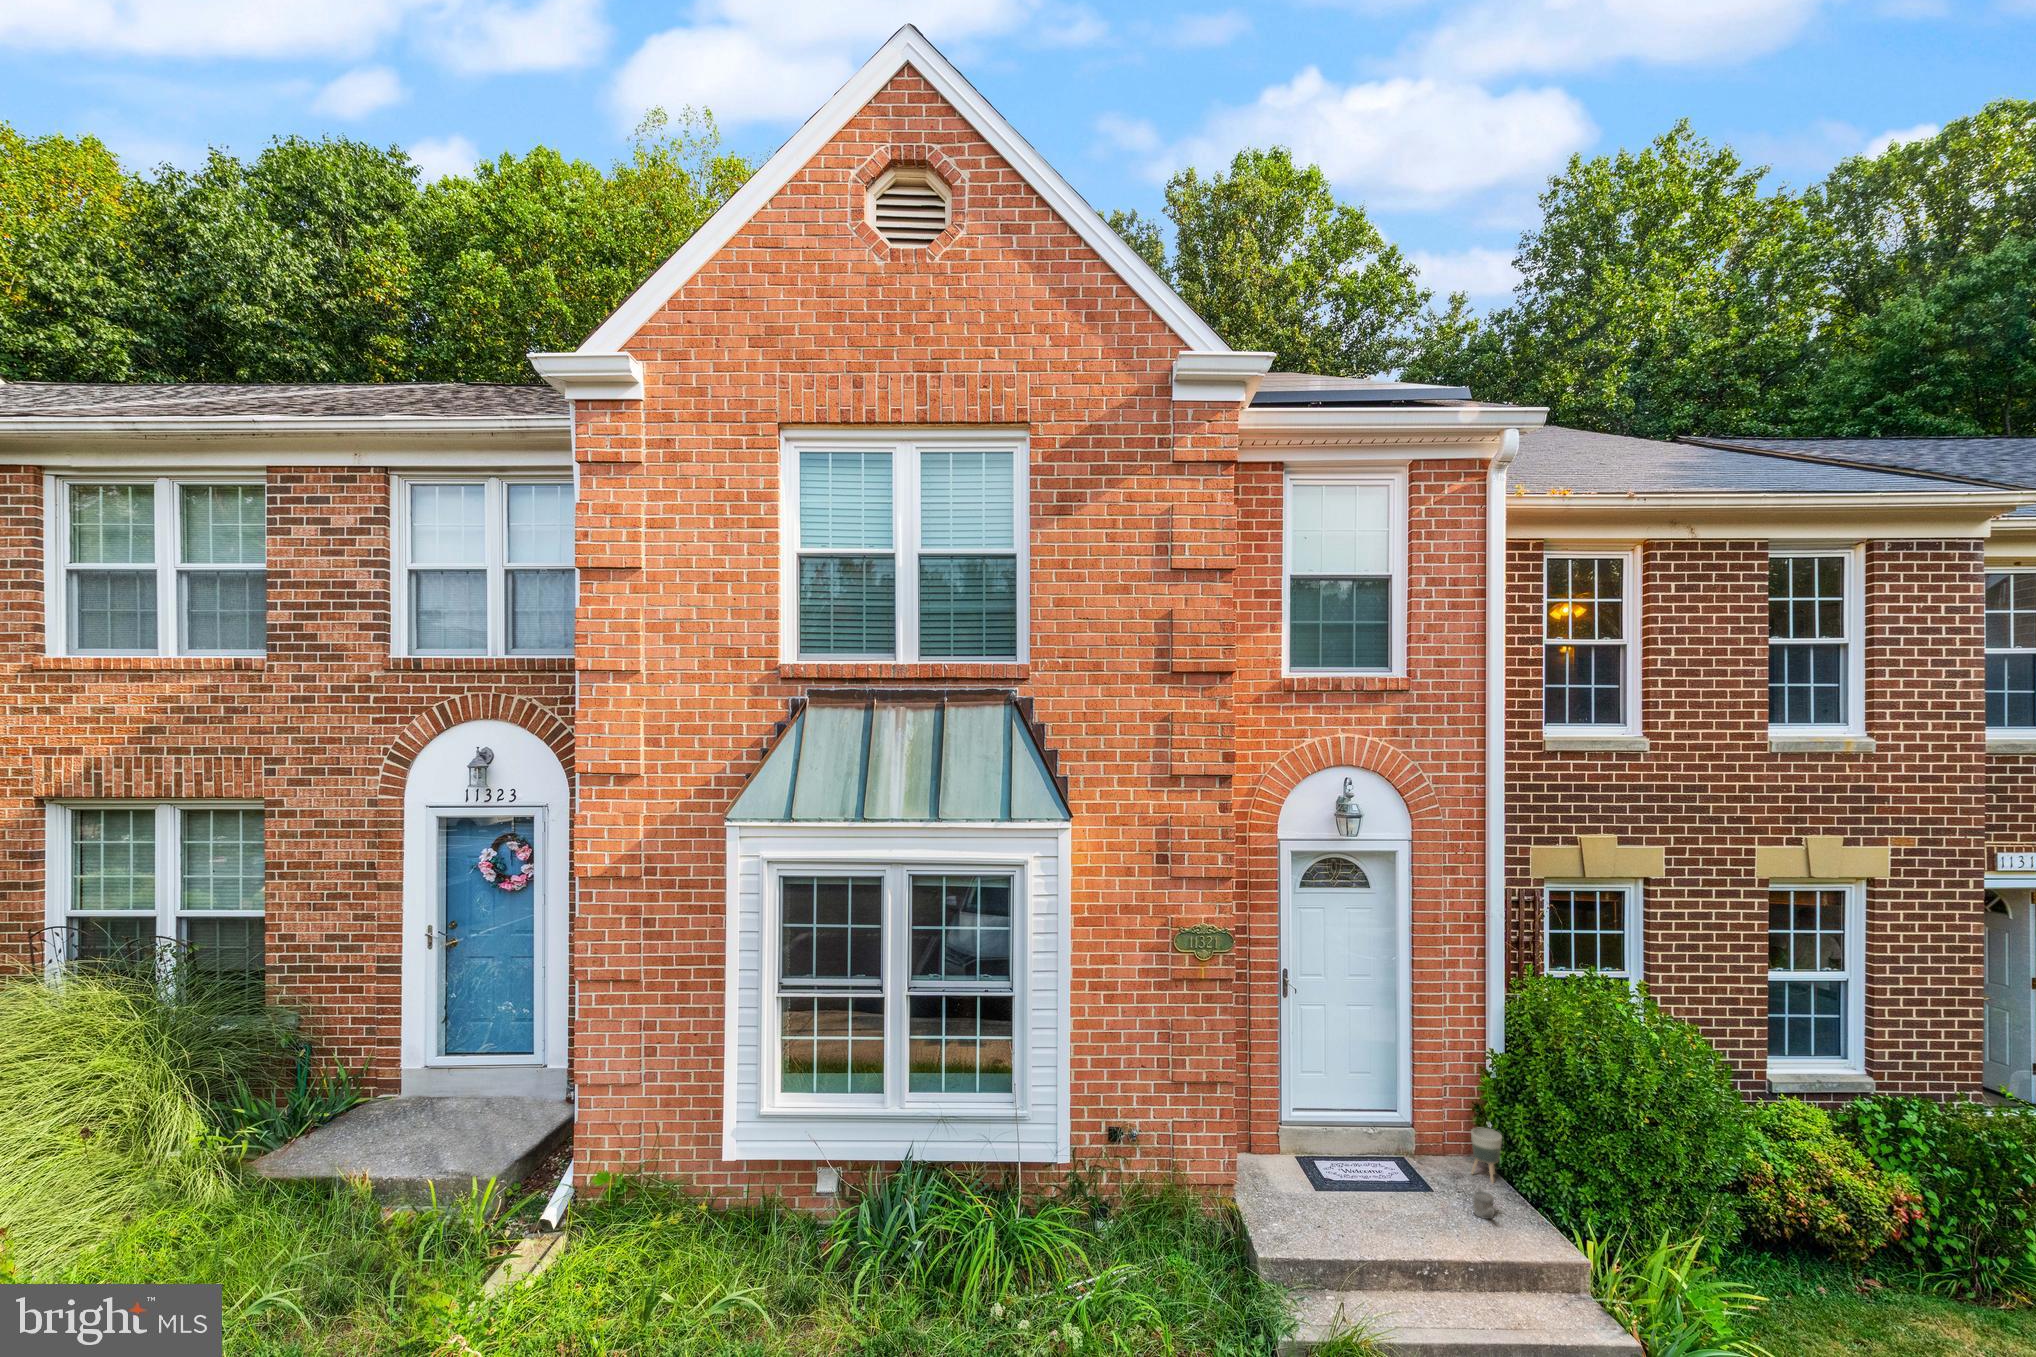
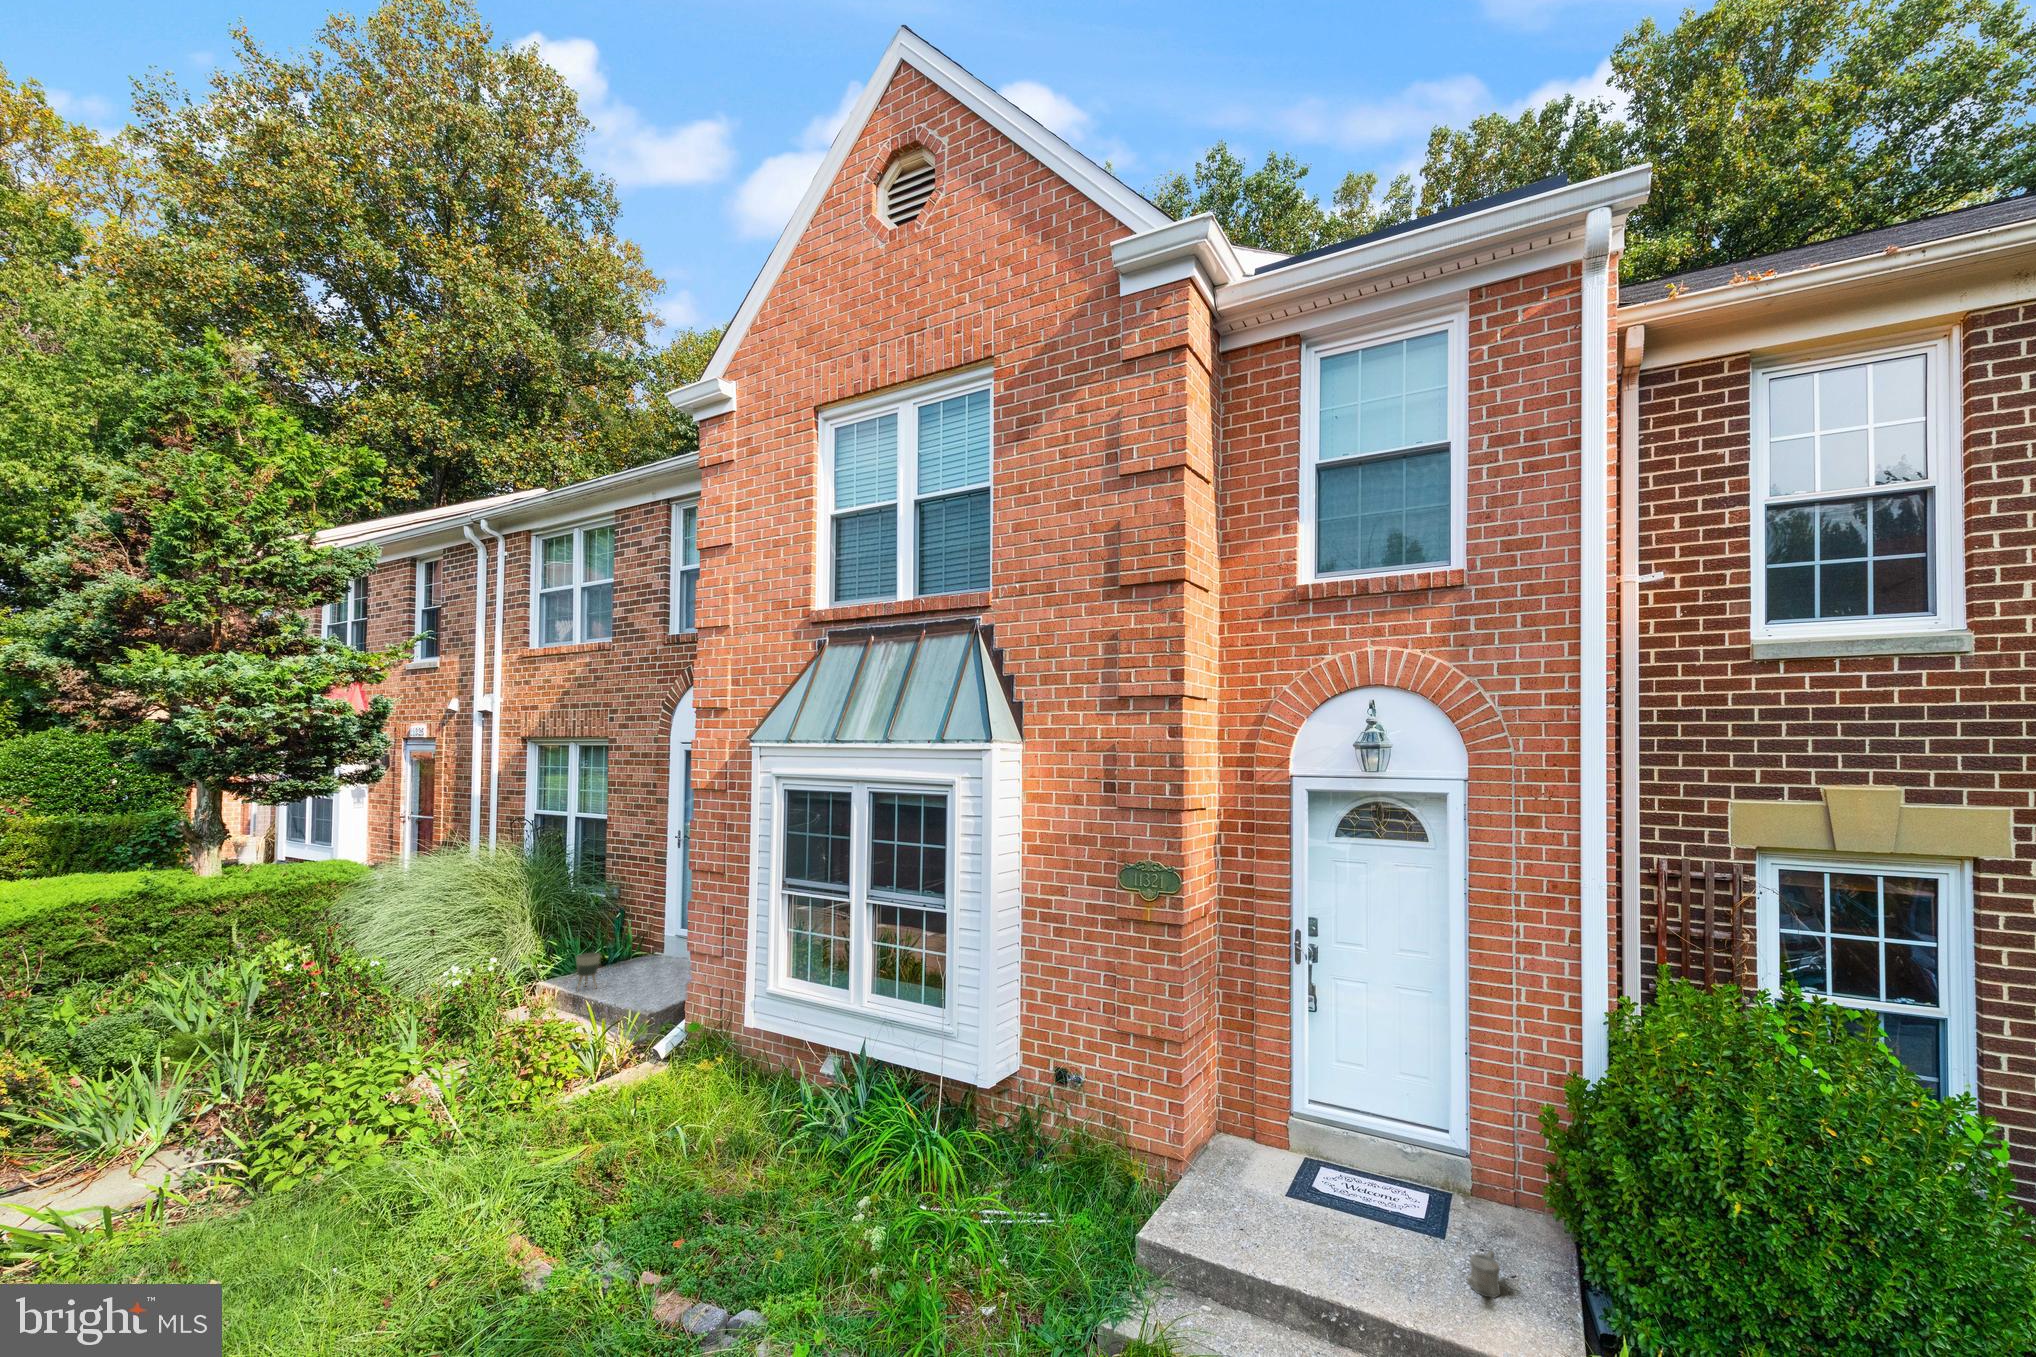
planter: present [1471,1127,1502,1183] -> present [576,953,600,990]

